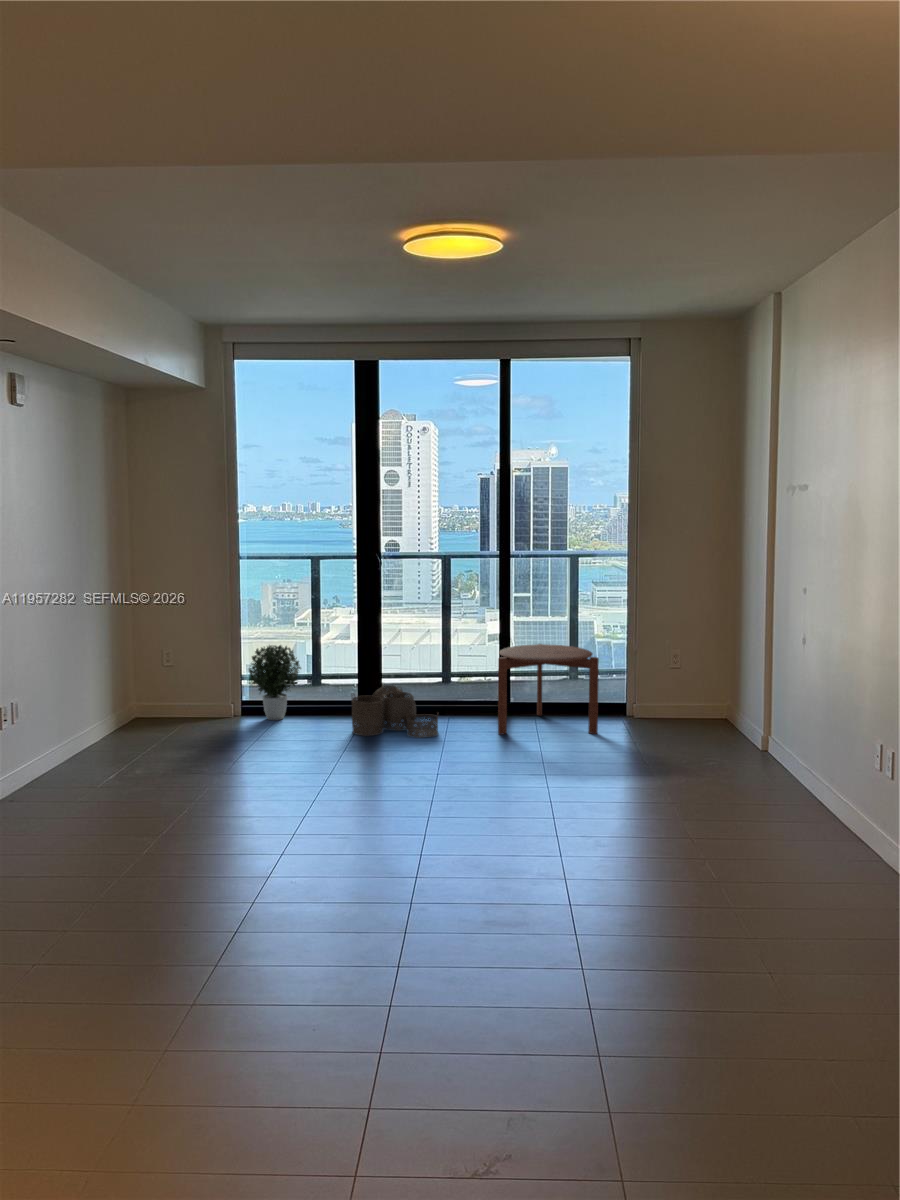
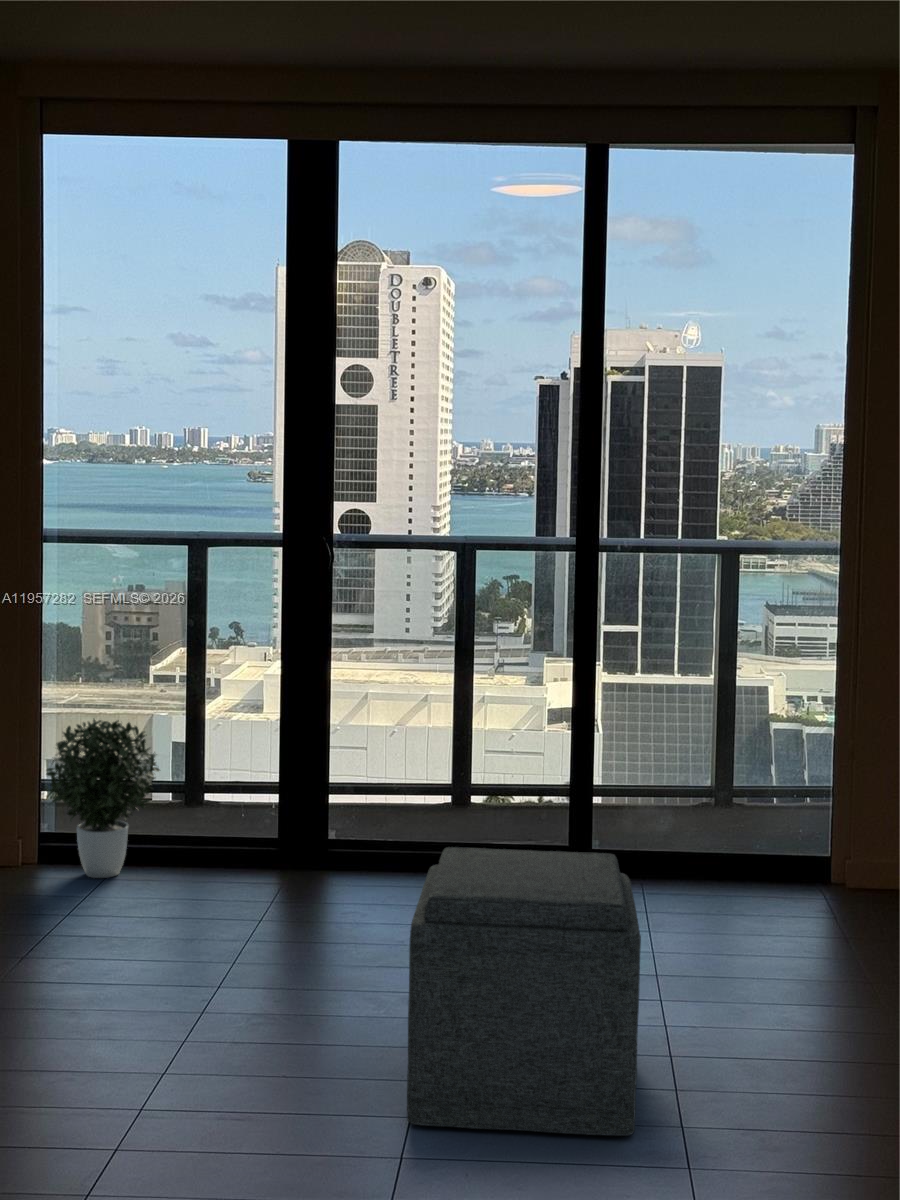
side table: present [498,644,599,735] -> none [570,730,790,929]
woven basket: present [352,685,438,738] -> none [258,803,443,930]
ottoman: none [423,693,517,804] -> present [407,847,641,1136]

